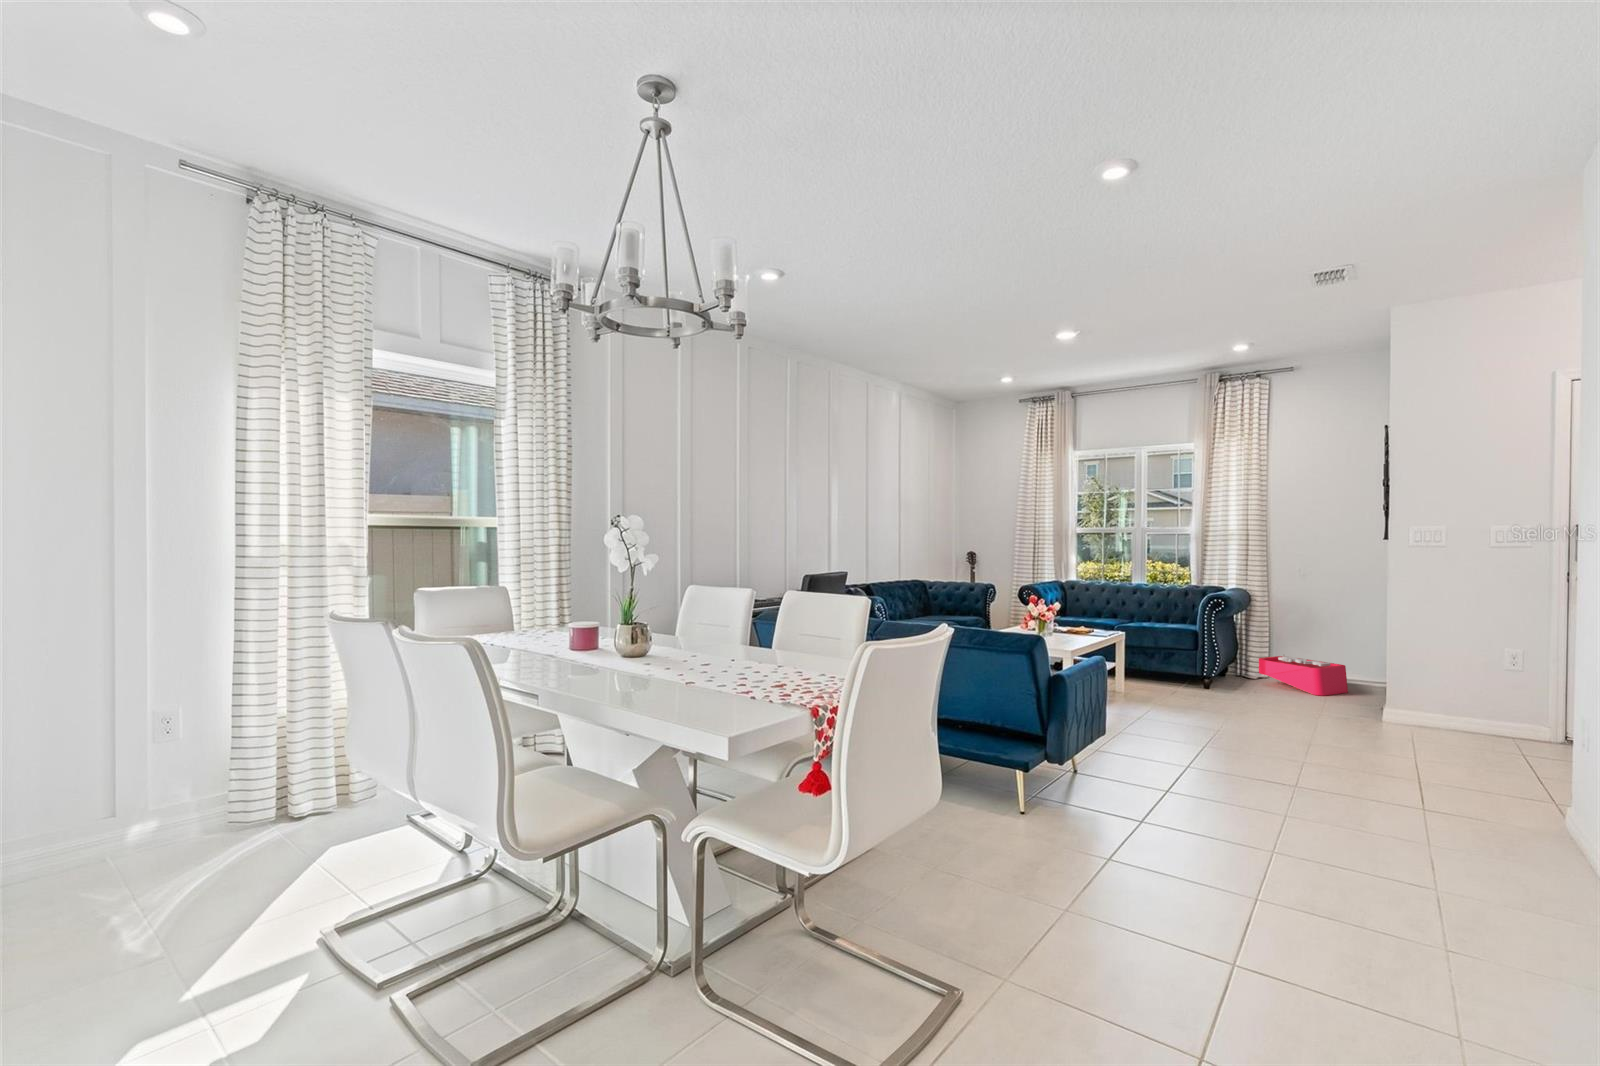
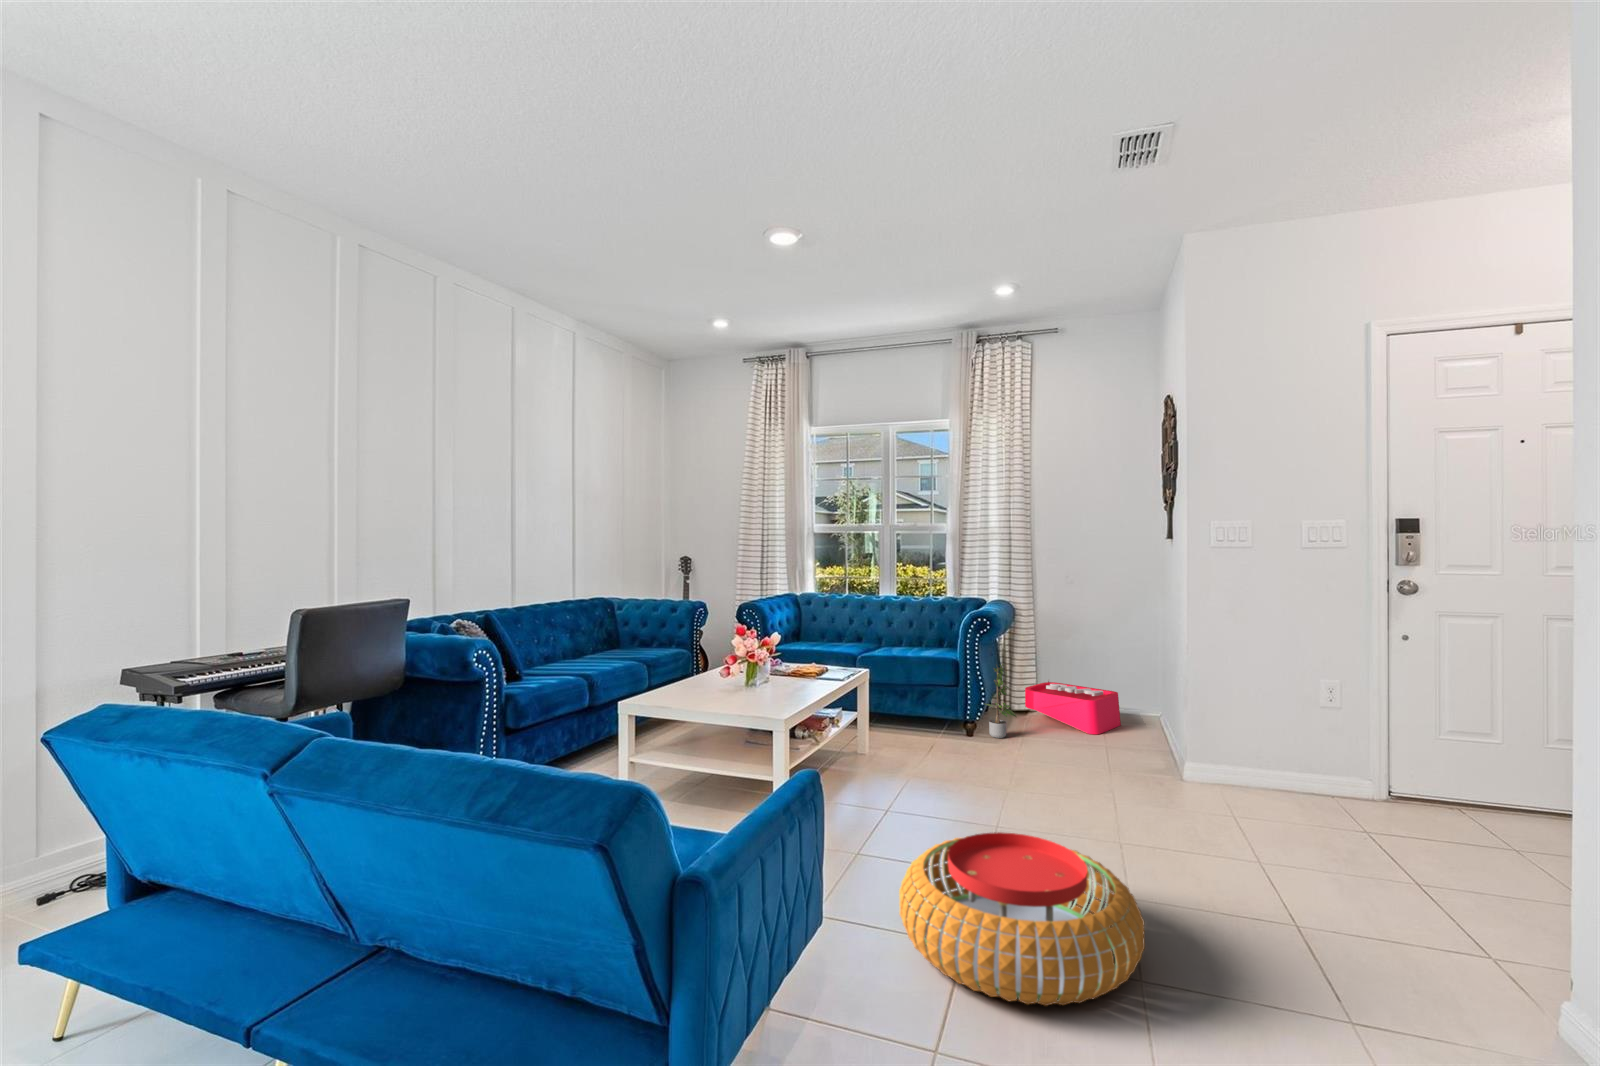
potted plant: none [1218,634,1249,692] -> present [985,664,1016,738]
pouf: none [1142,715,1299,793] -> present [899,832,1145,1006]

